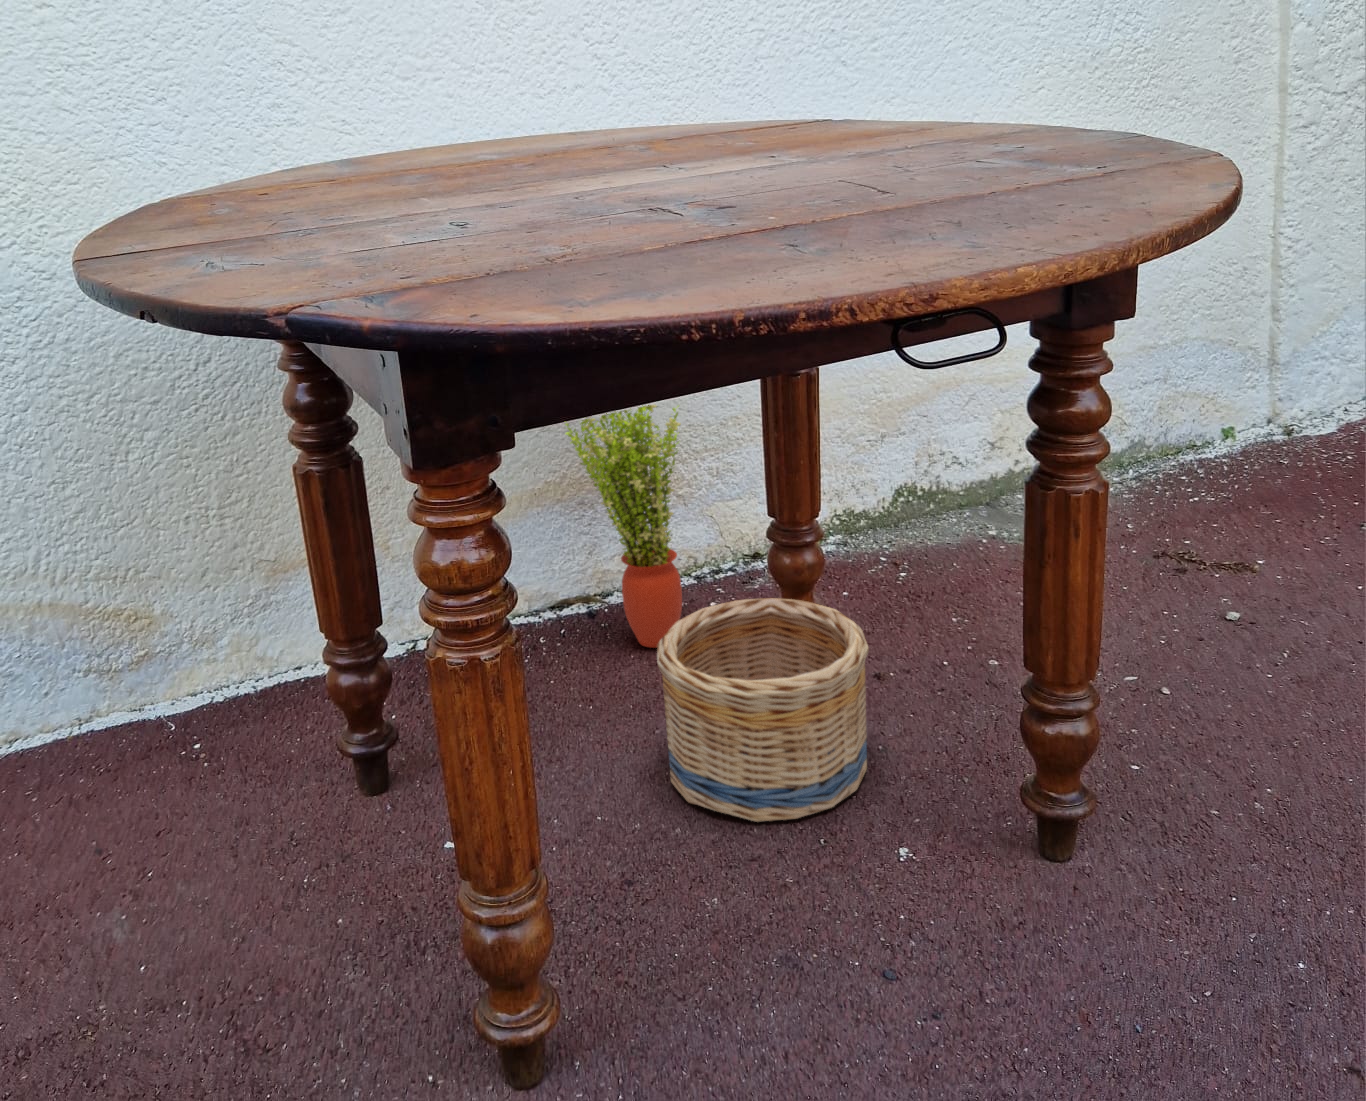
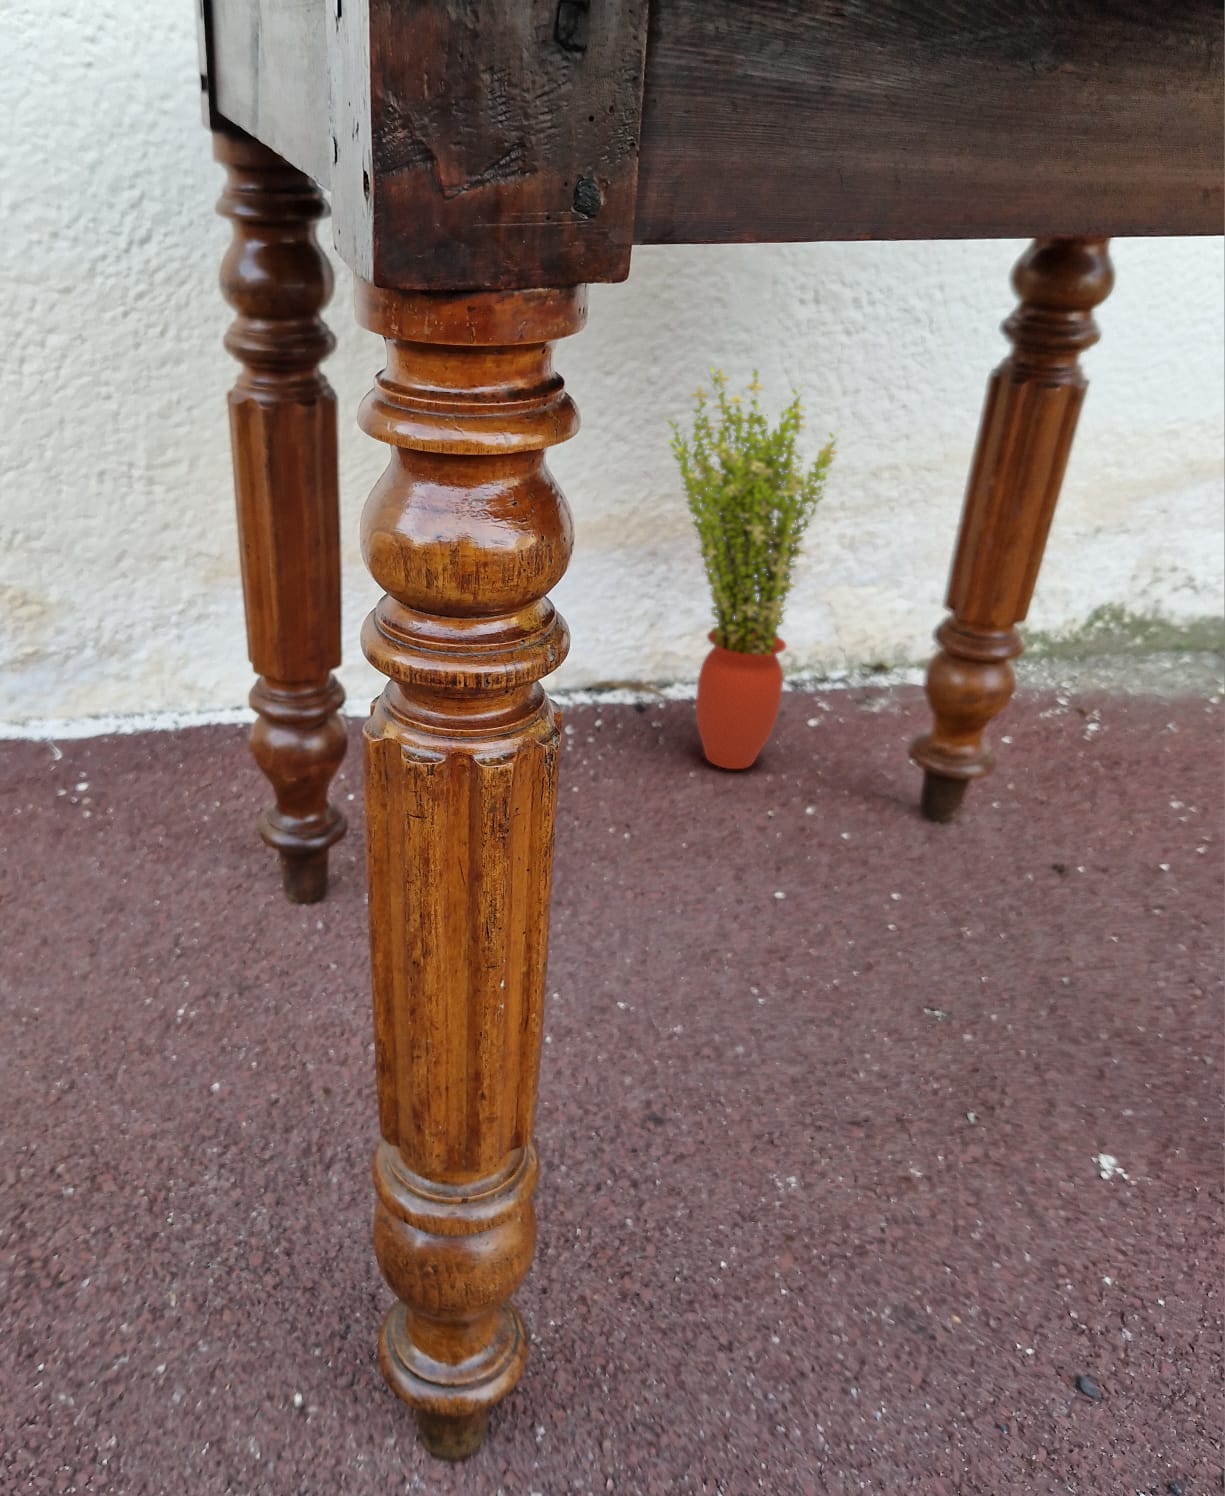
basket: present [657,598,869,822] -> none [737,723,1085,1069]

